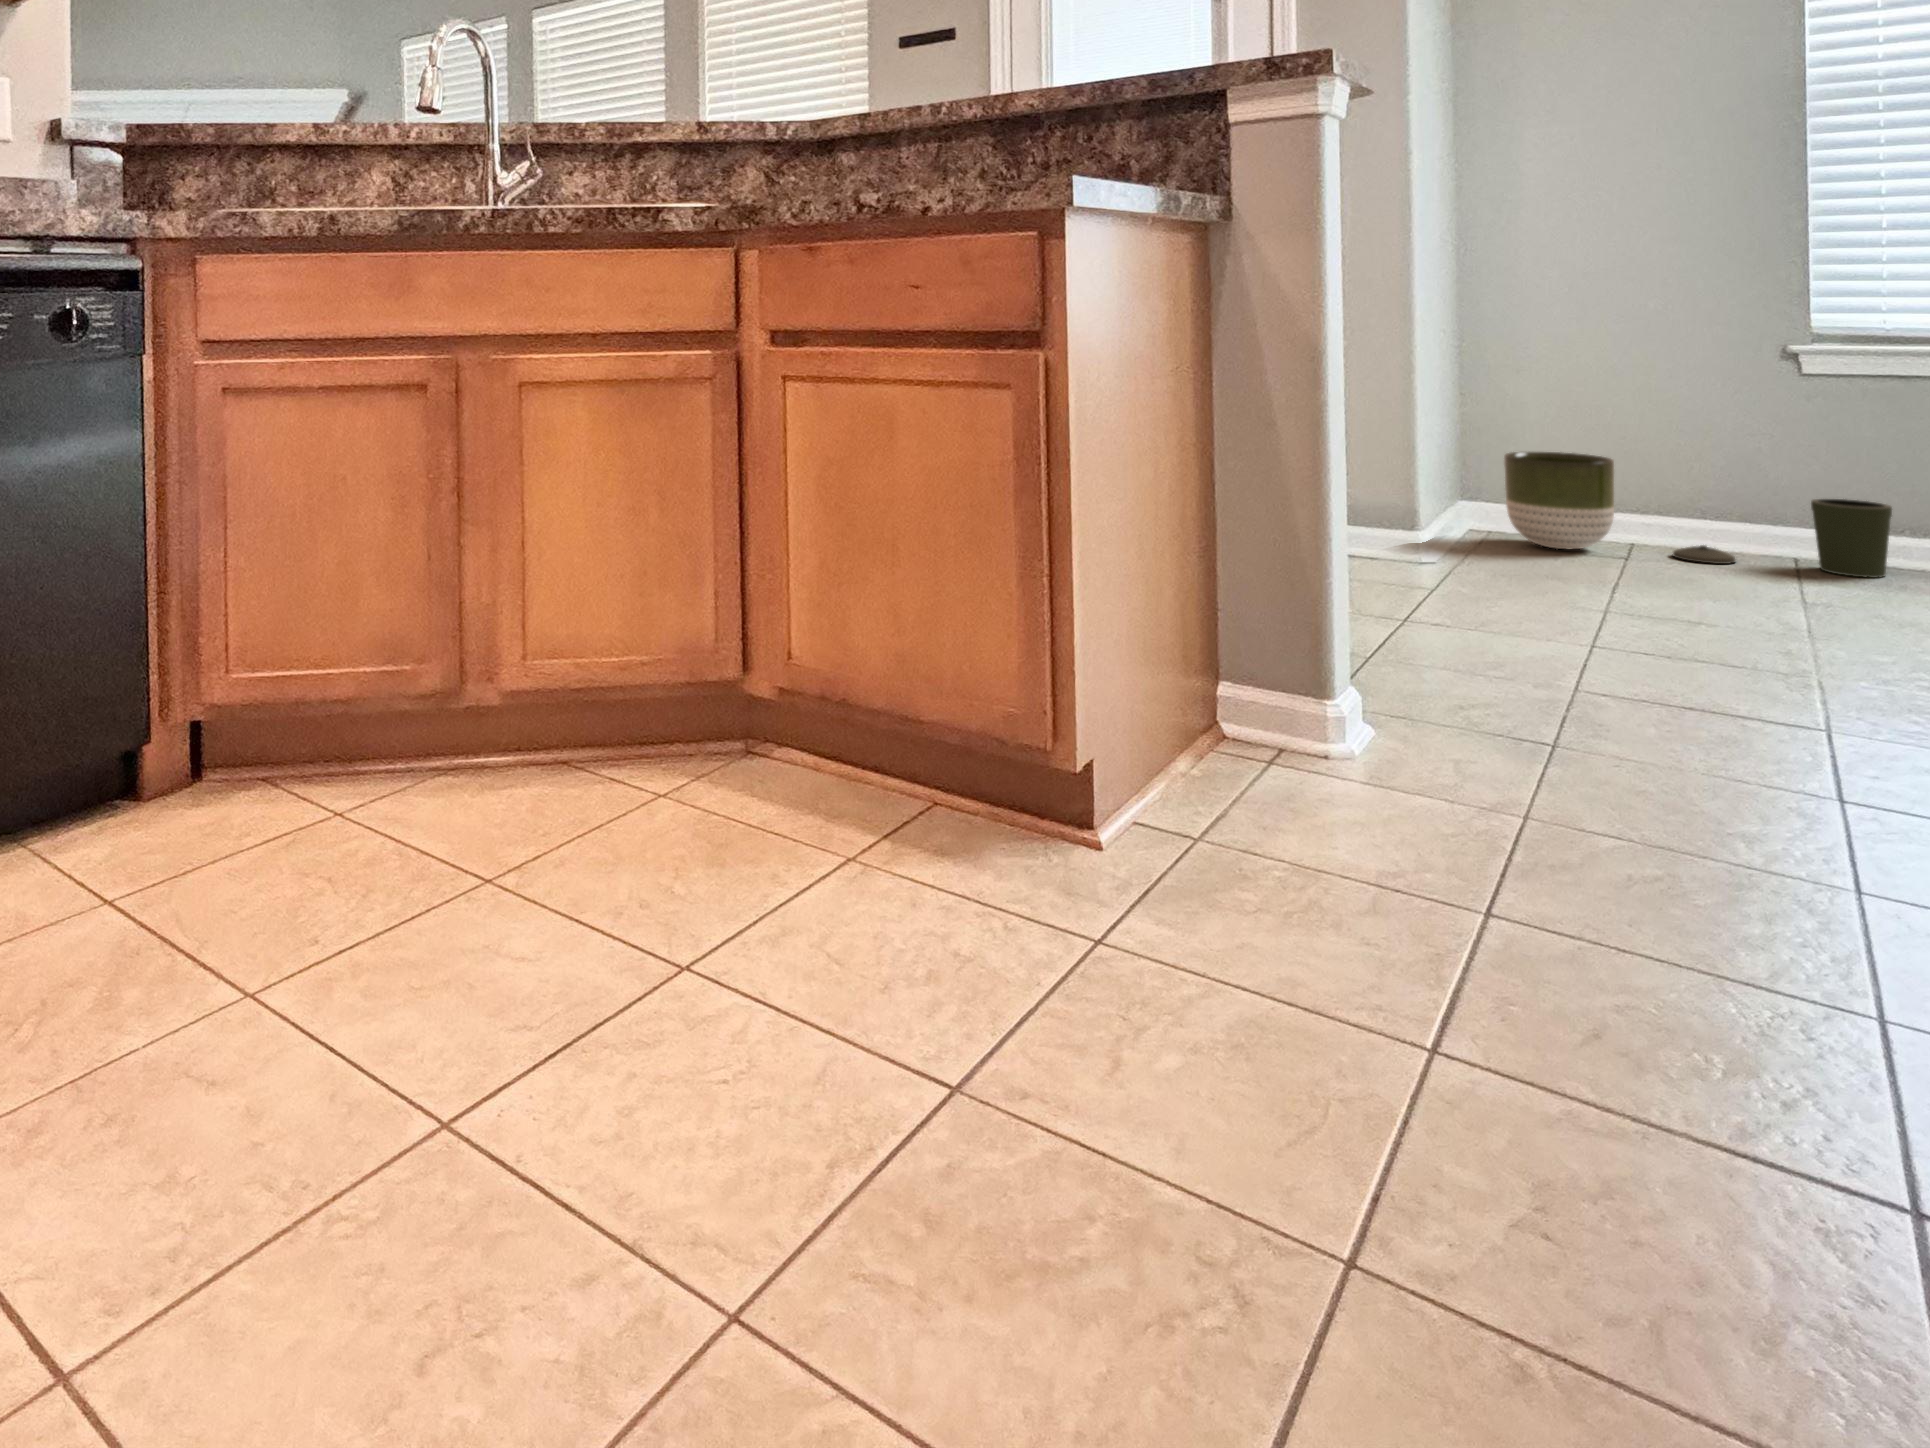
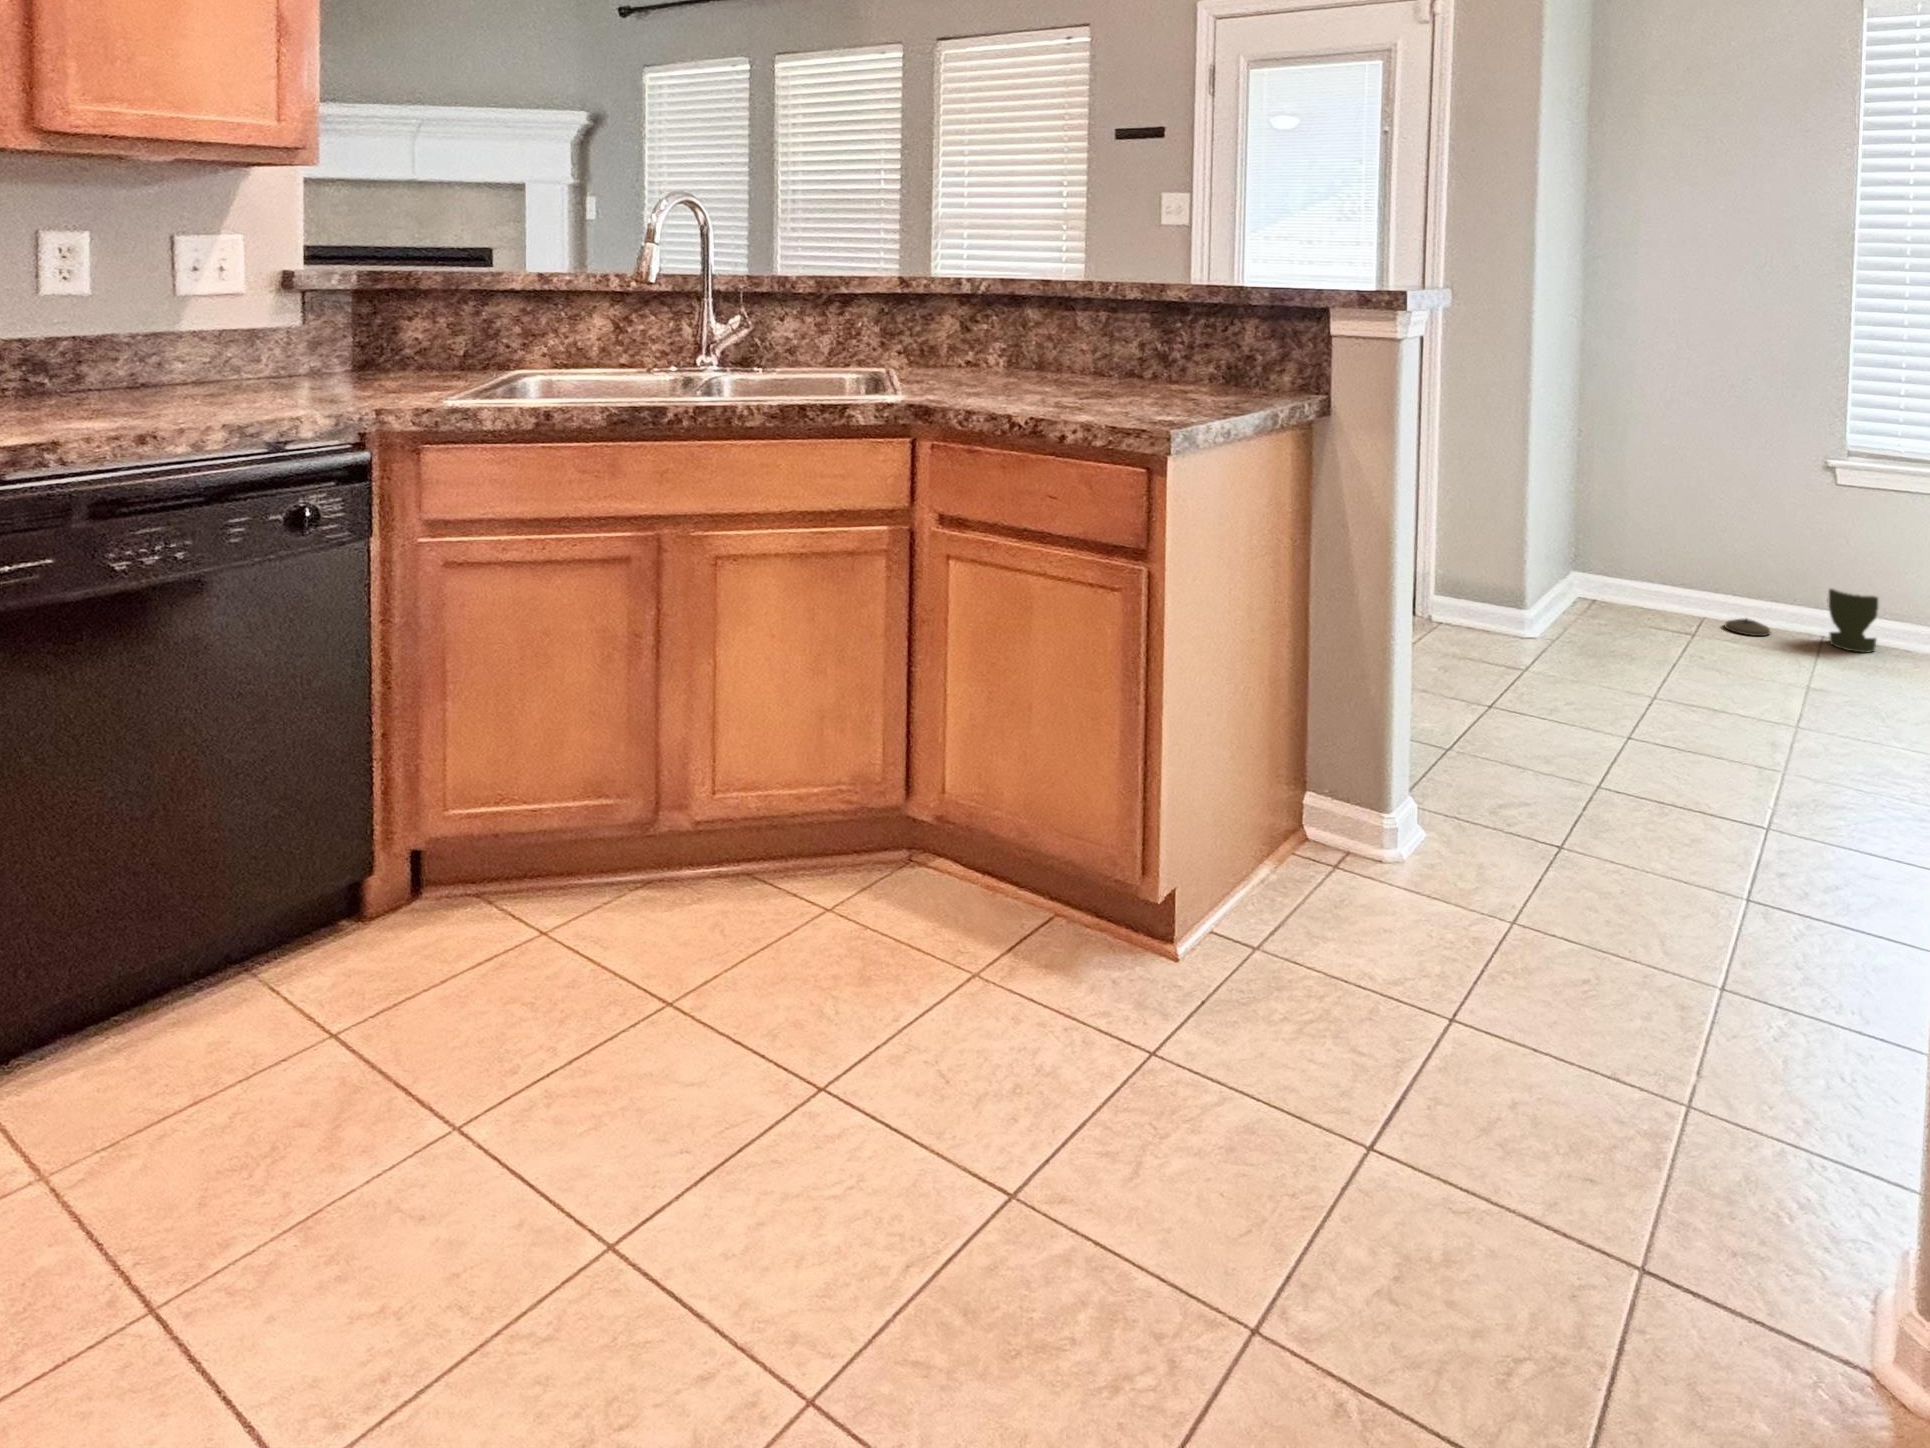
planter: present [1504,452,1614,549] -> none [1603,531,1686,618]

